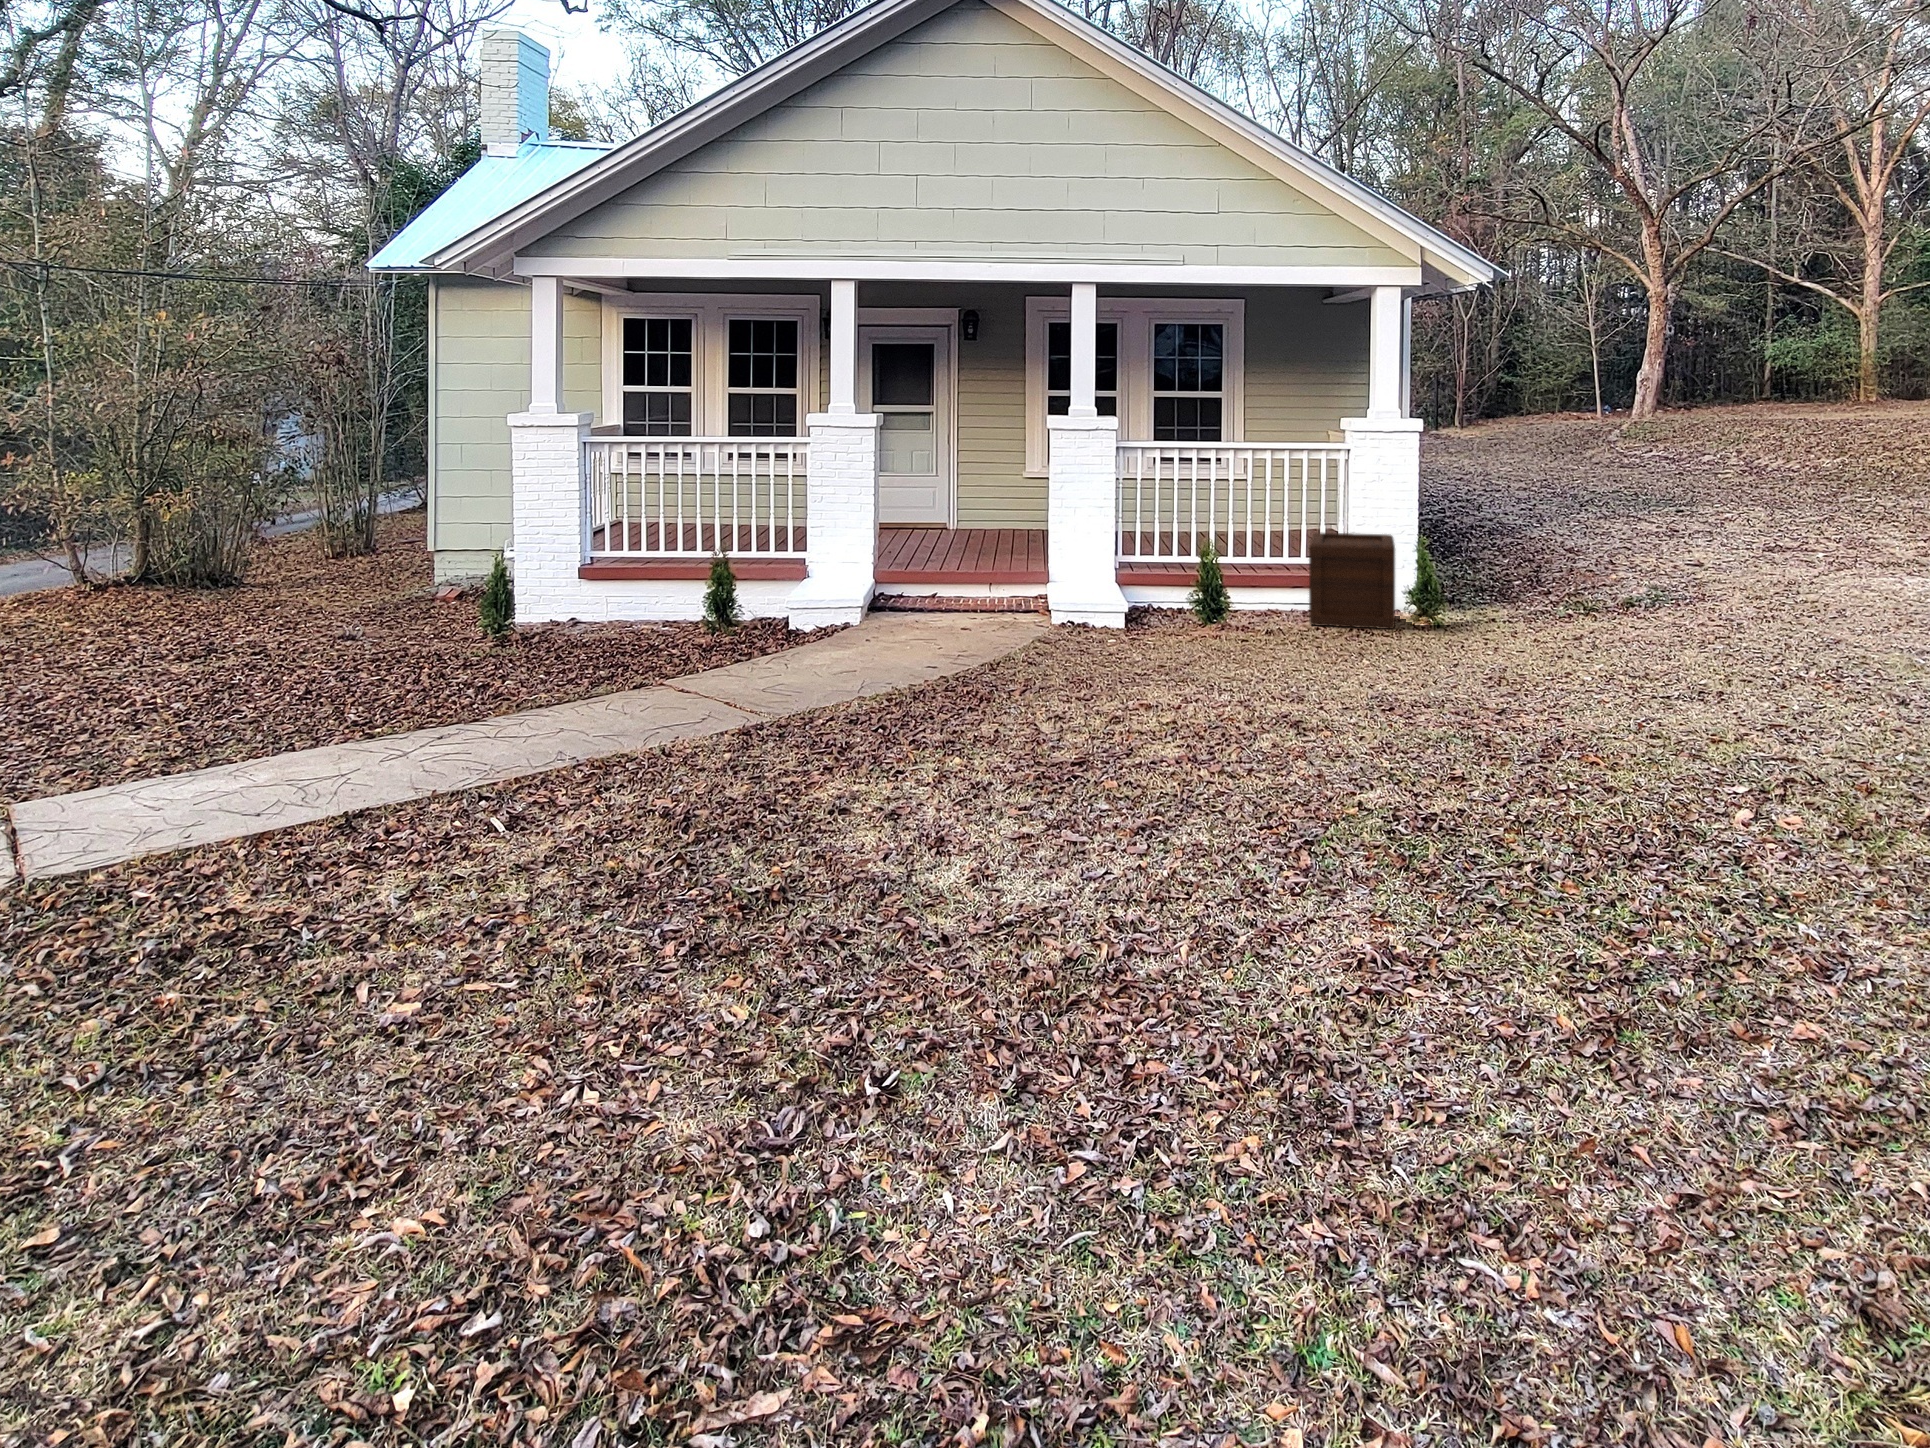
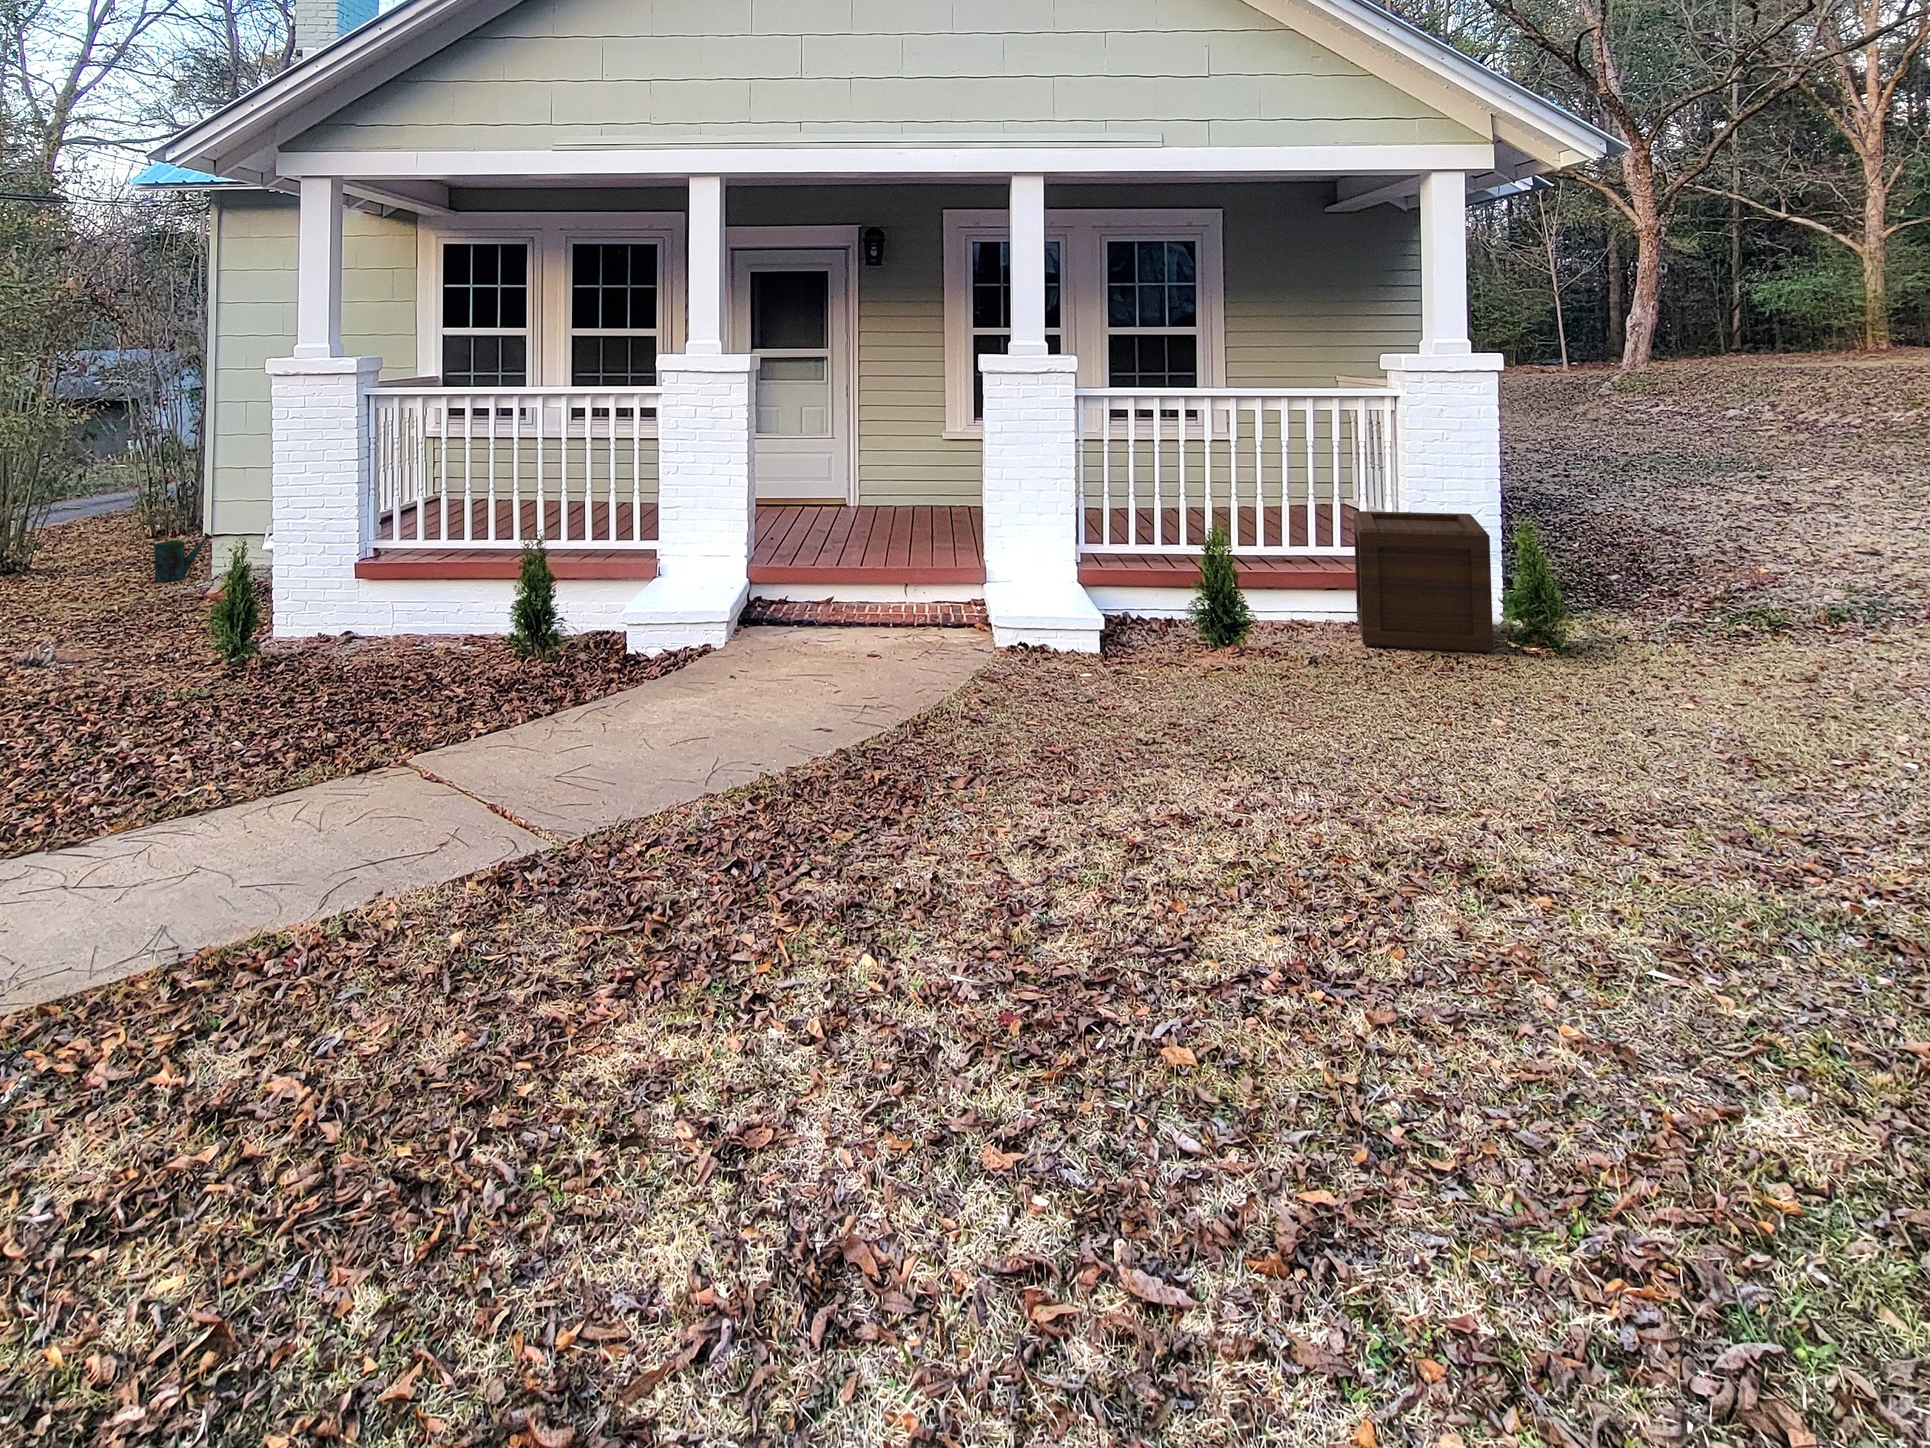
watering can: none [382,546,437,585] -> present [143,533,212,582]

